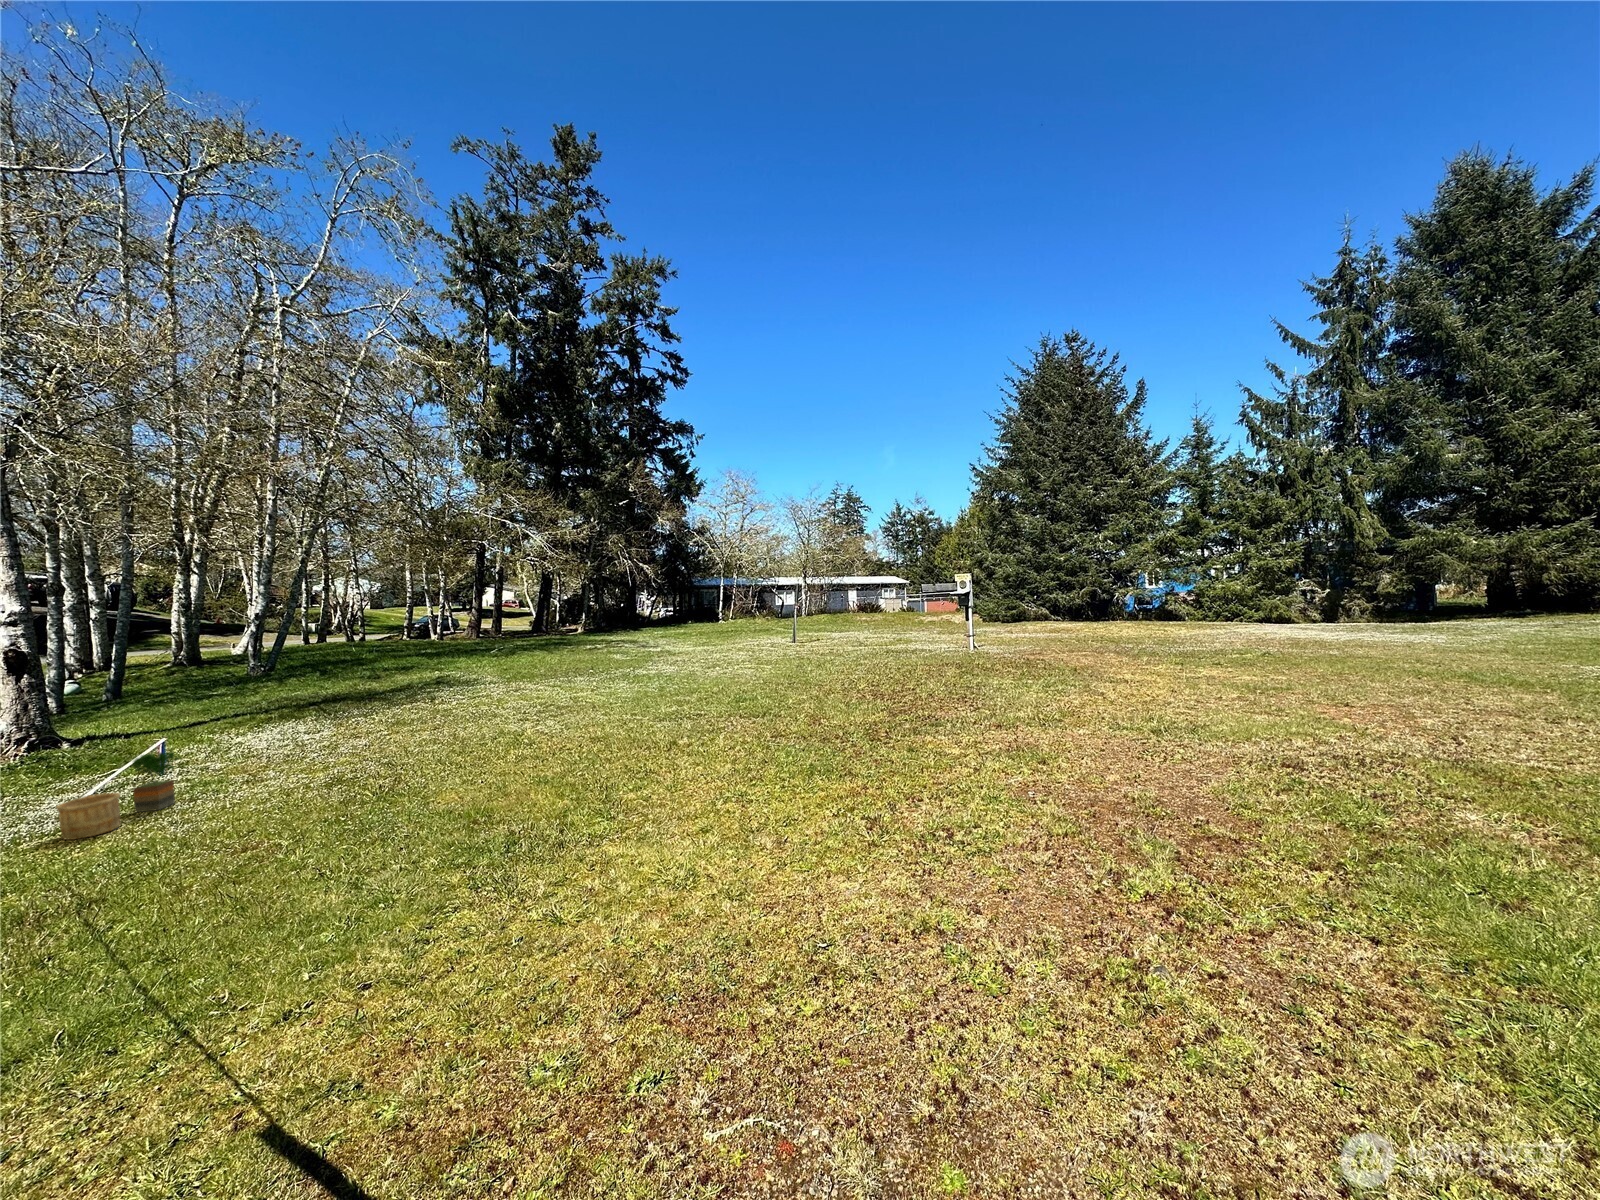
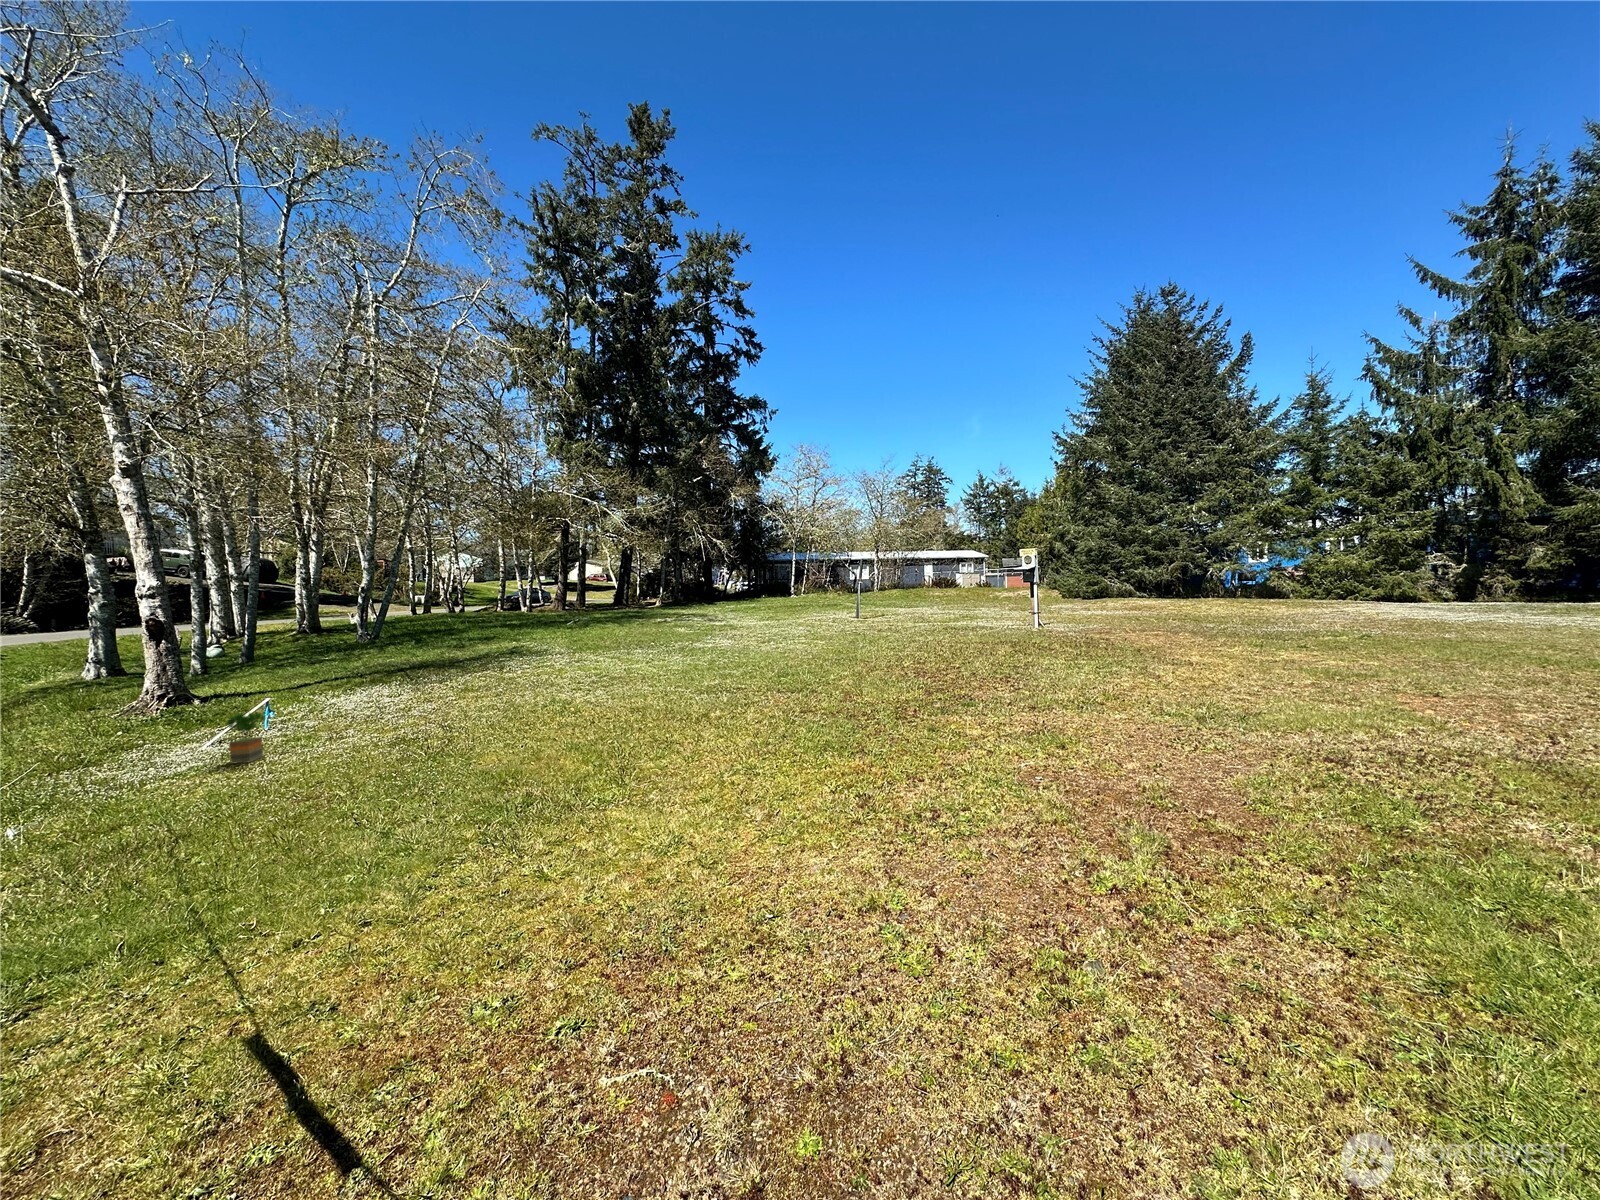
wooden bucket: present [56,793,120,840] -> none [166,746,217,785]

